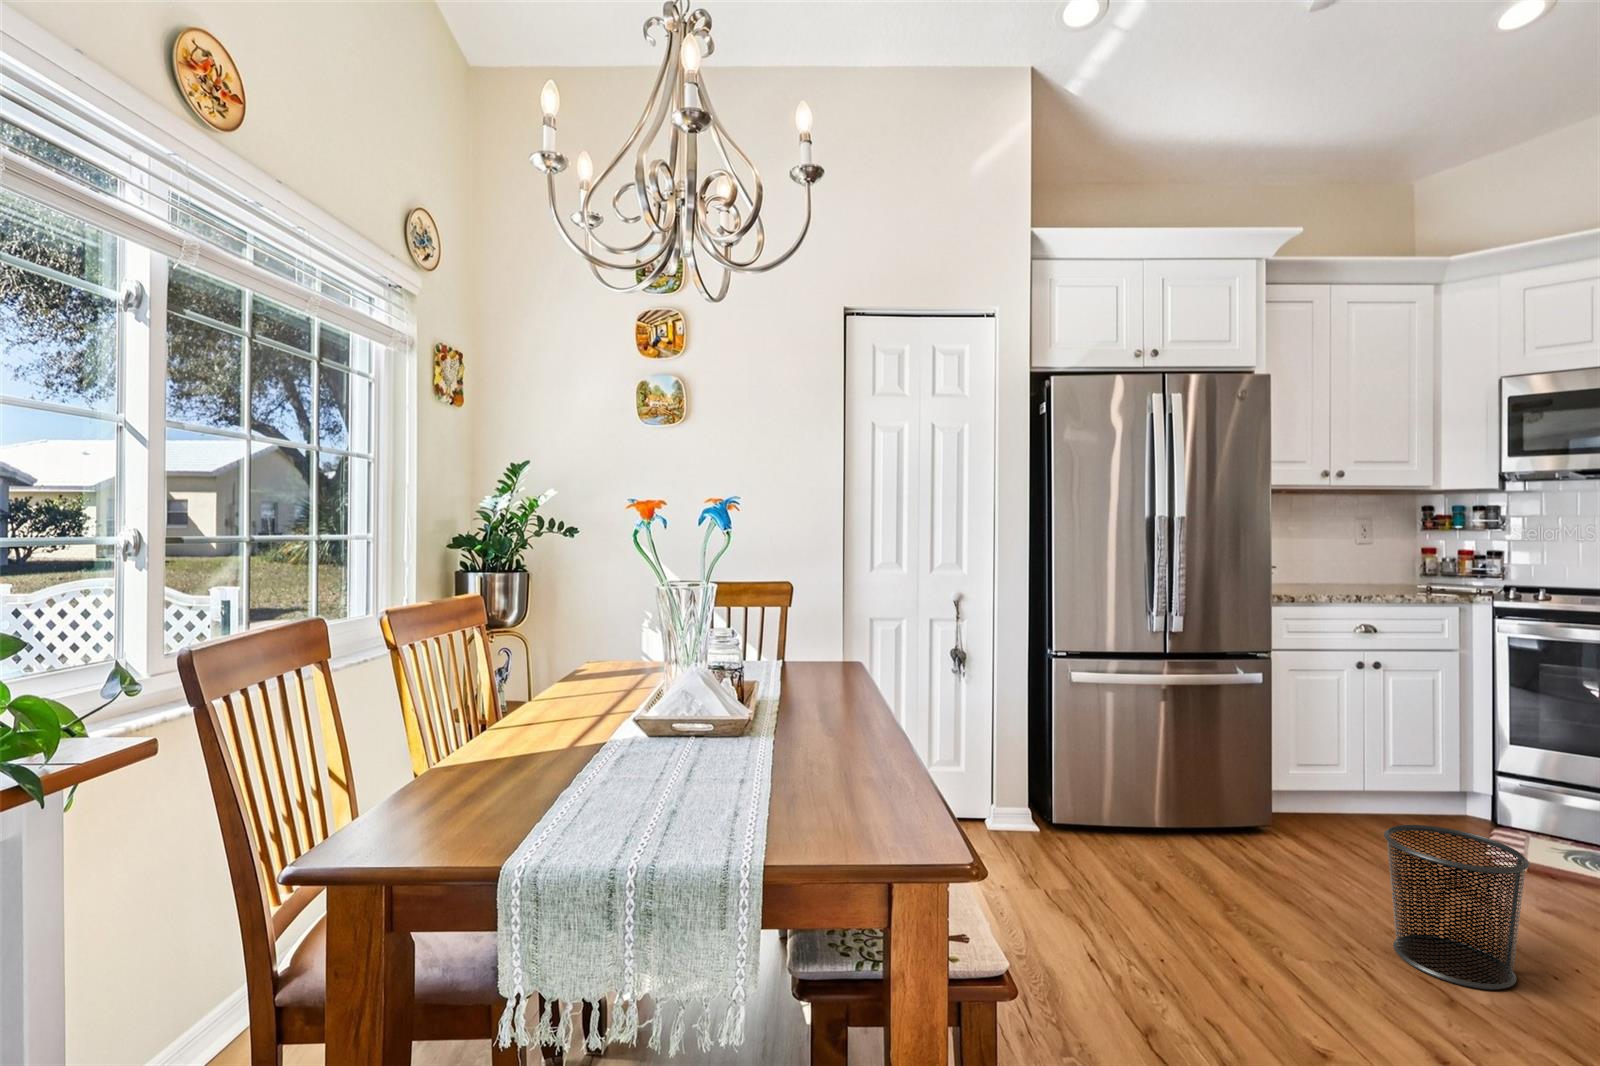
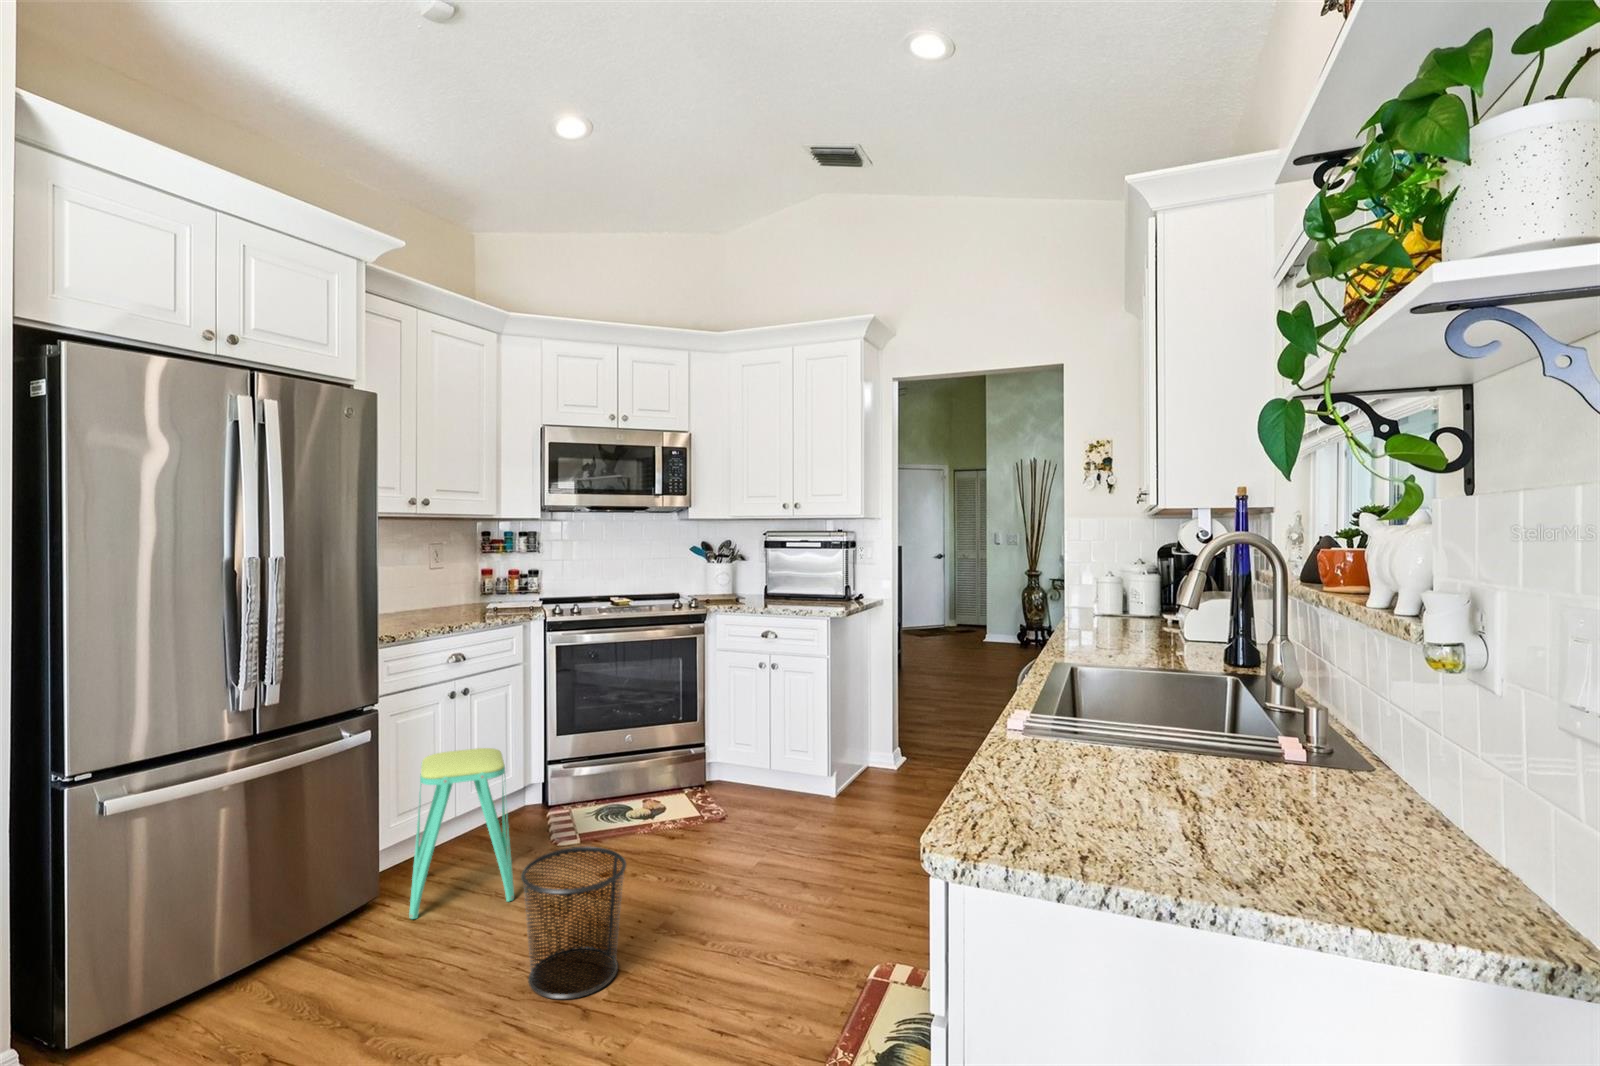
stool: none [1295,713,1419,881] -> present [409,748,514,919]

